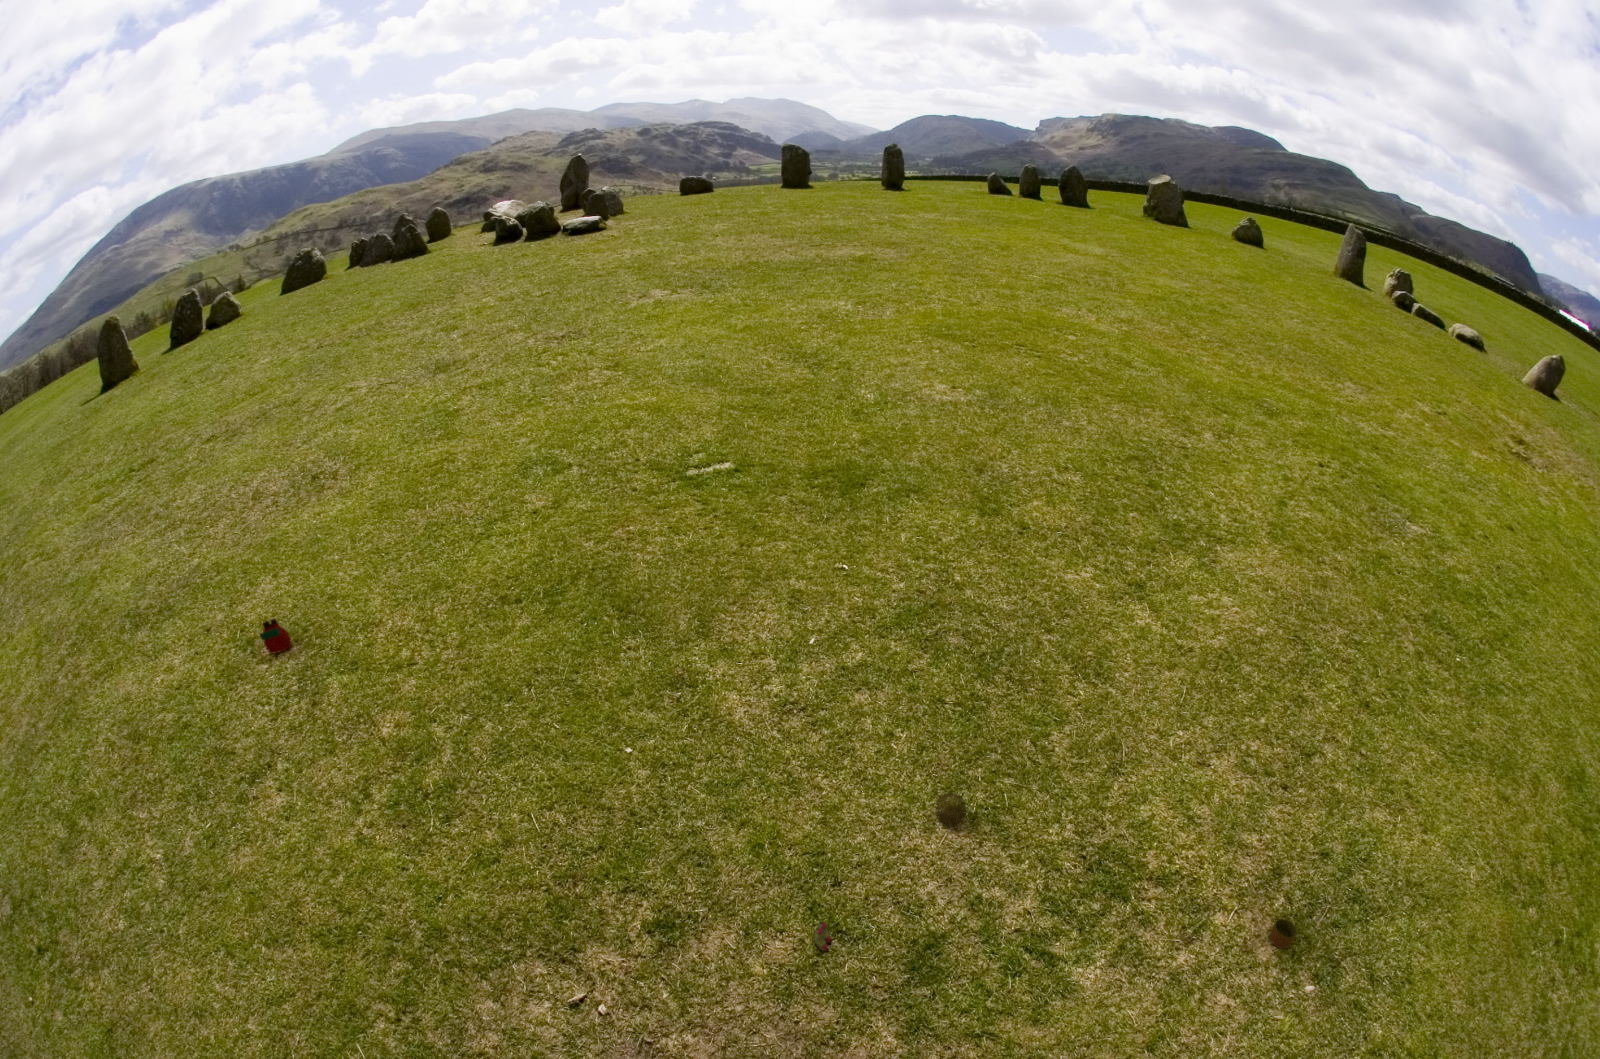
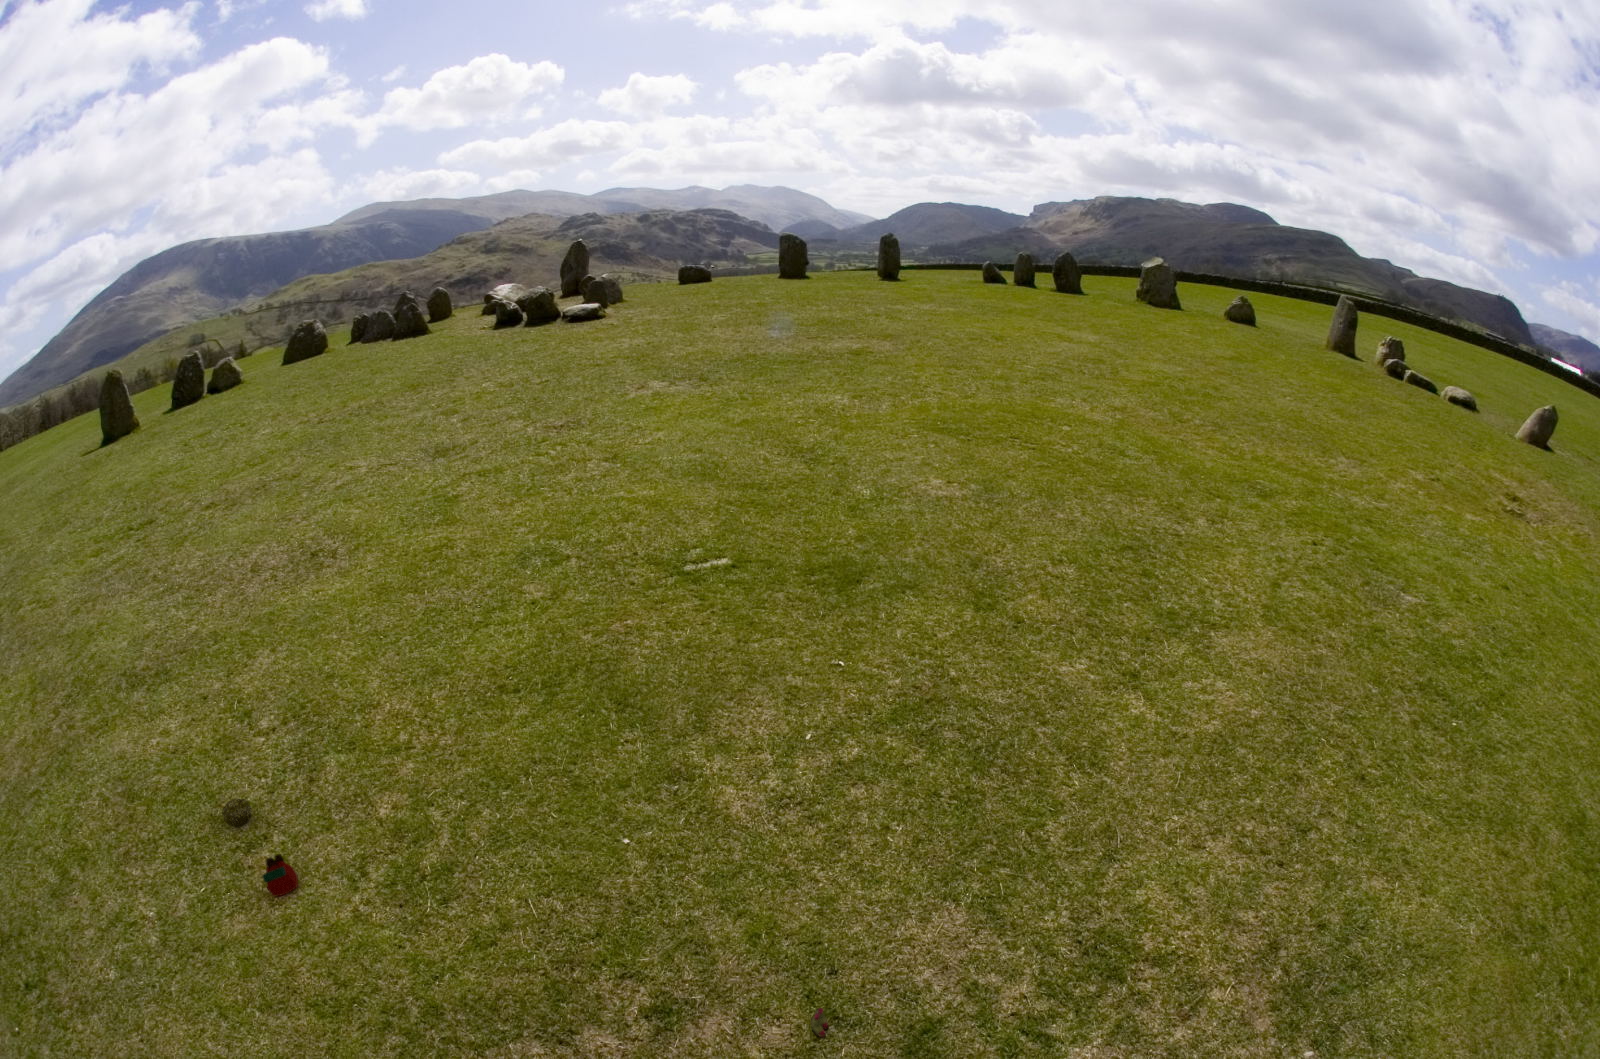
backpack: present [260,619,291,654] -> present [262,854,298,897]
woven basket: present [936,793,966,826] -> present [222,799,252,827]
planter: present [1269,918,1298,950] -> none [1265,998,1292,1030]

